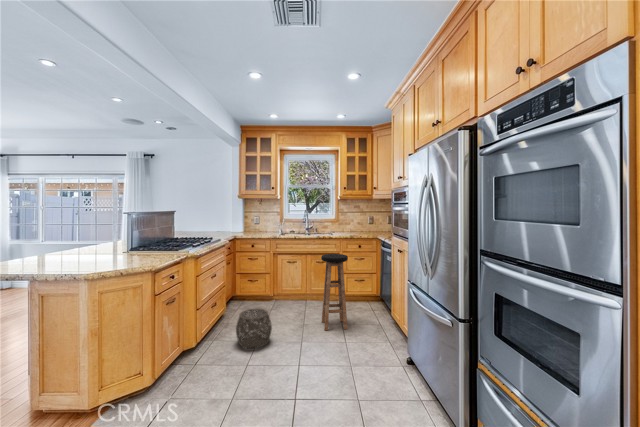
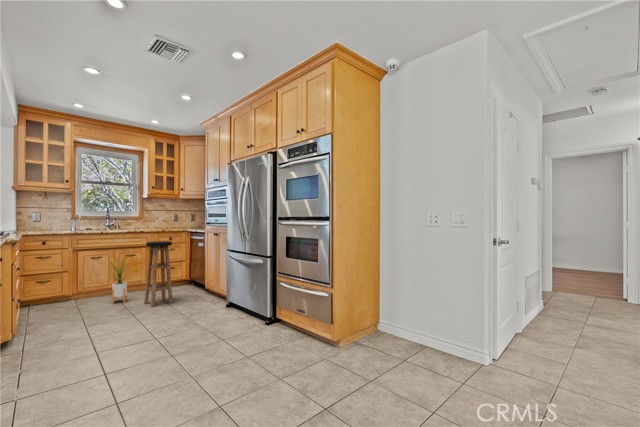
house plant: none [291,261,318,315] -> present [112,260,127,304]
woven basket: present [236,308,272,348] -> none [59,294,103,332]

